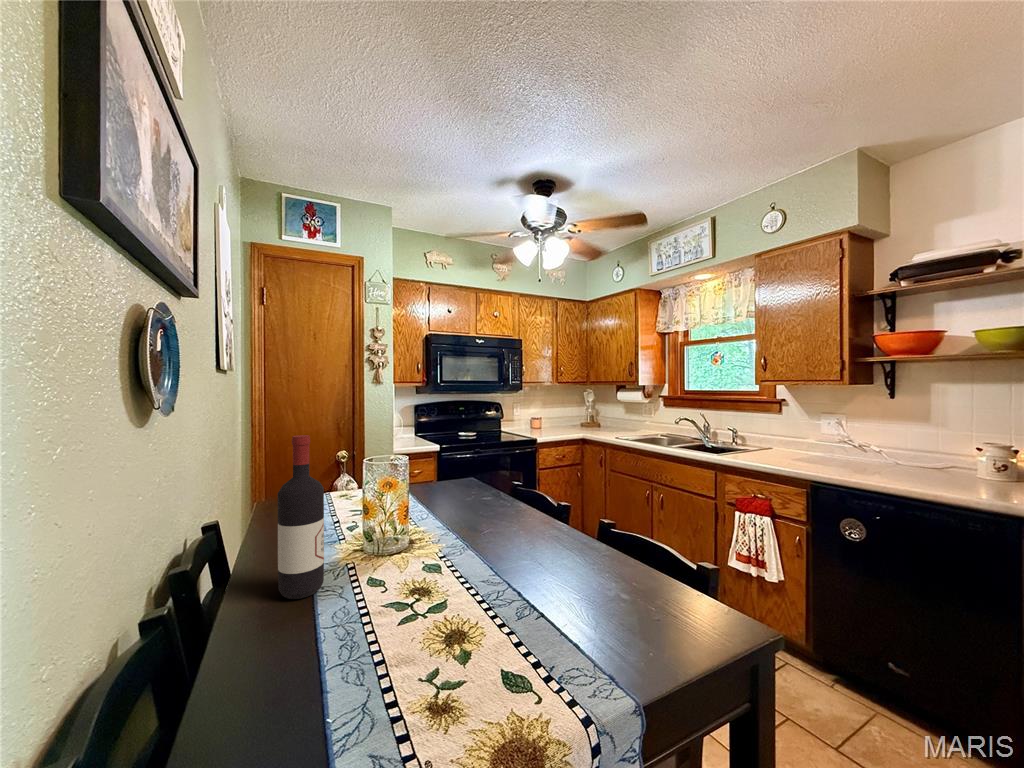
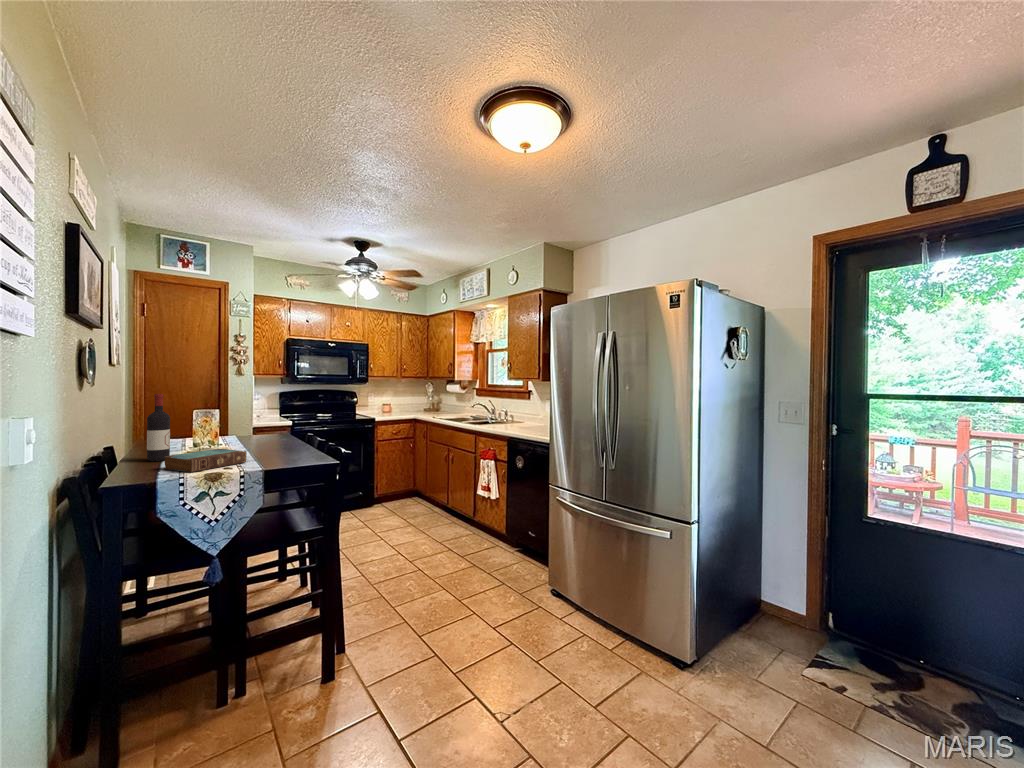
book: none [326,570,514,716] -> present [164,449,247,472]

